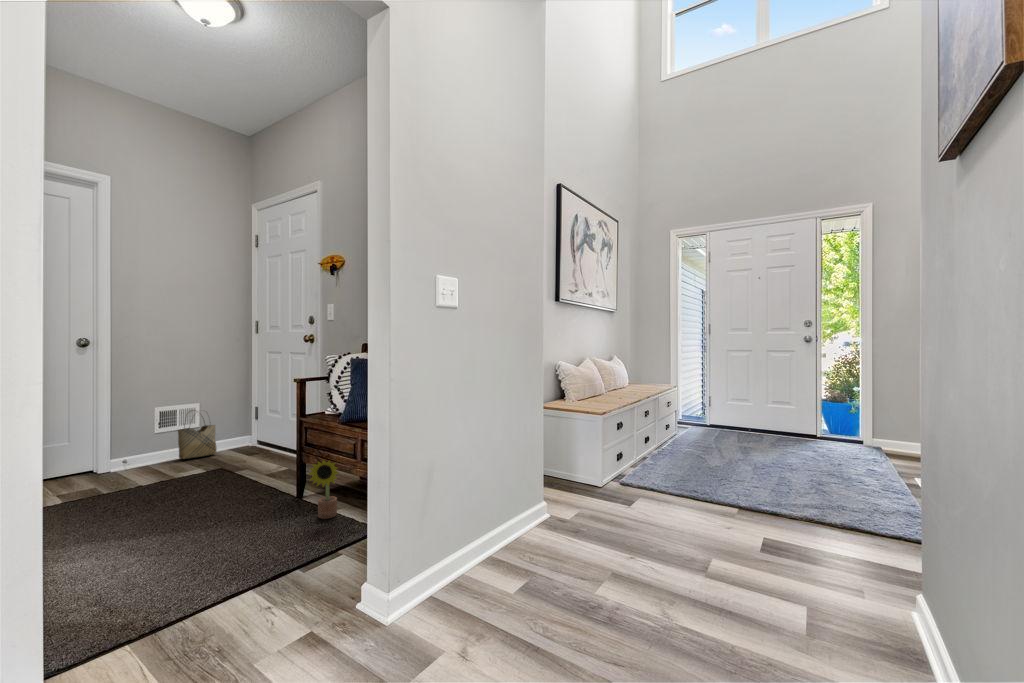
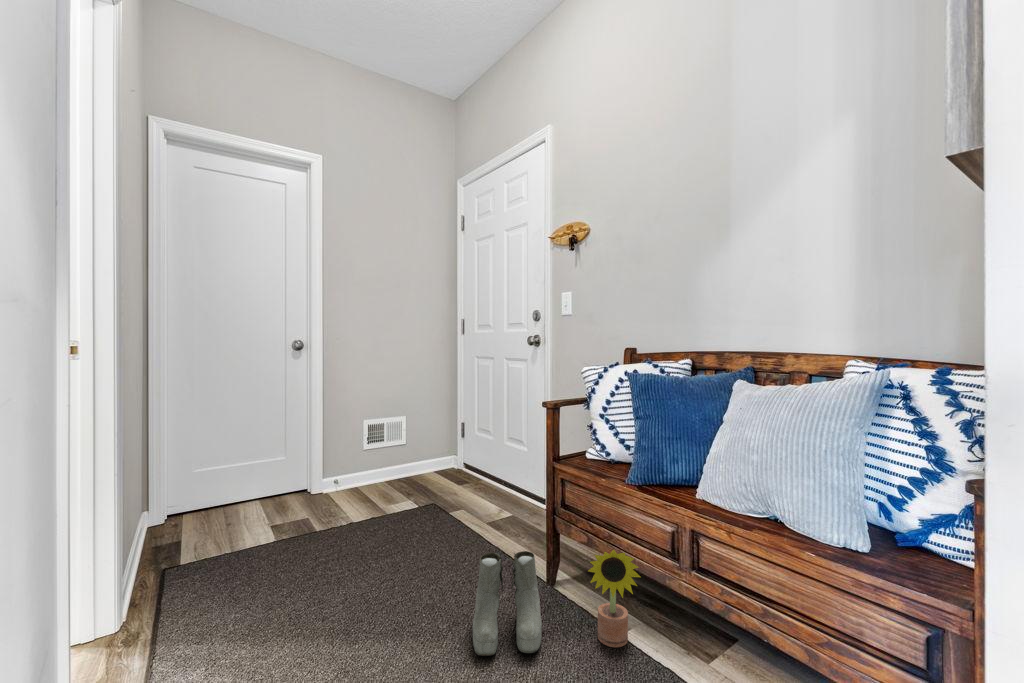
woven basket: present [178,421,216,459] -> none [386,424,425,484]
boots: none [231,472,281,531] -> present [473,551,542,656]

